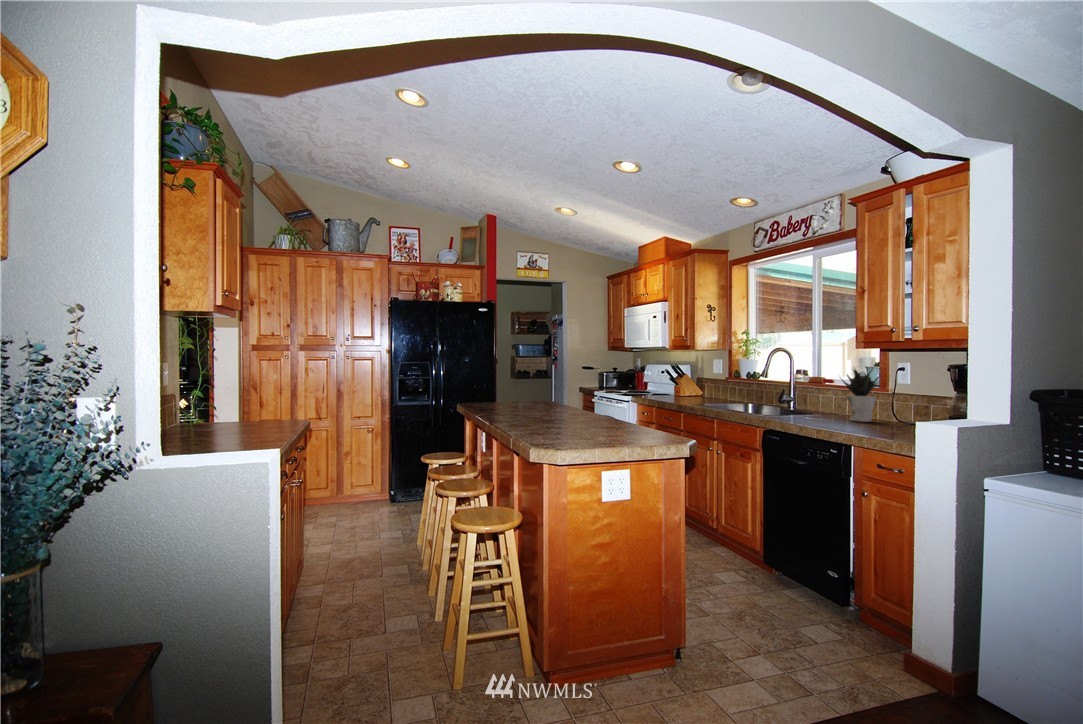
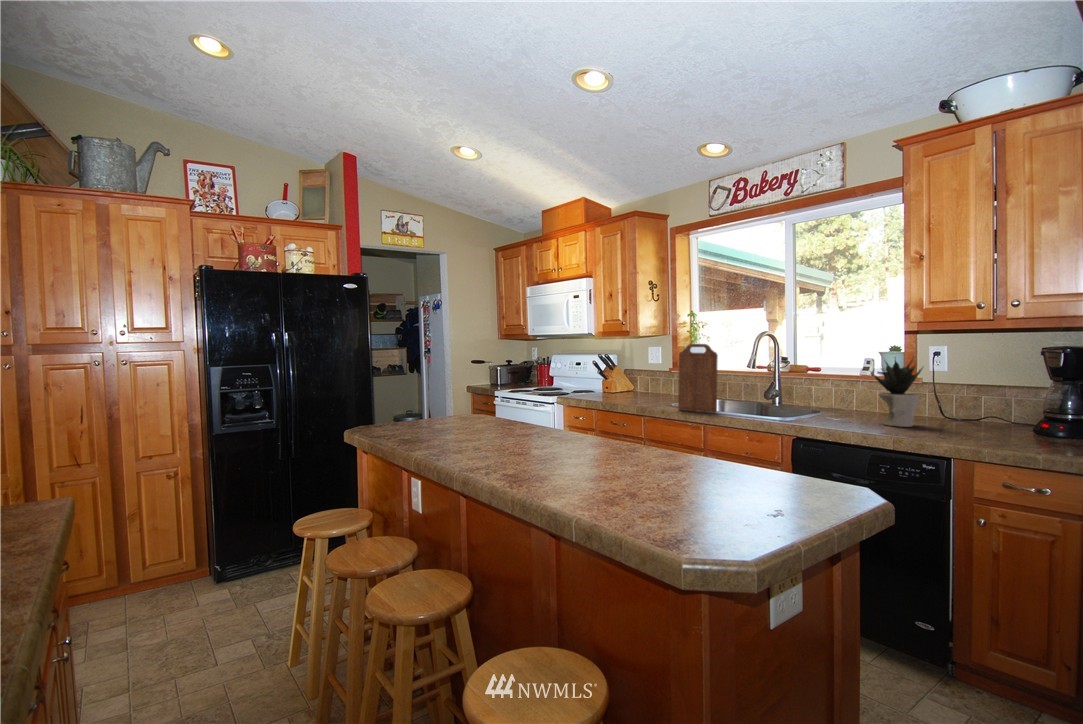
cutting board: none [706,355,734,408] -> present [678,344,718,413]

